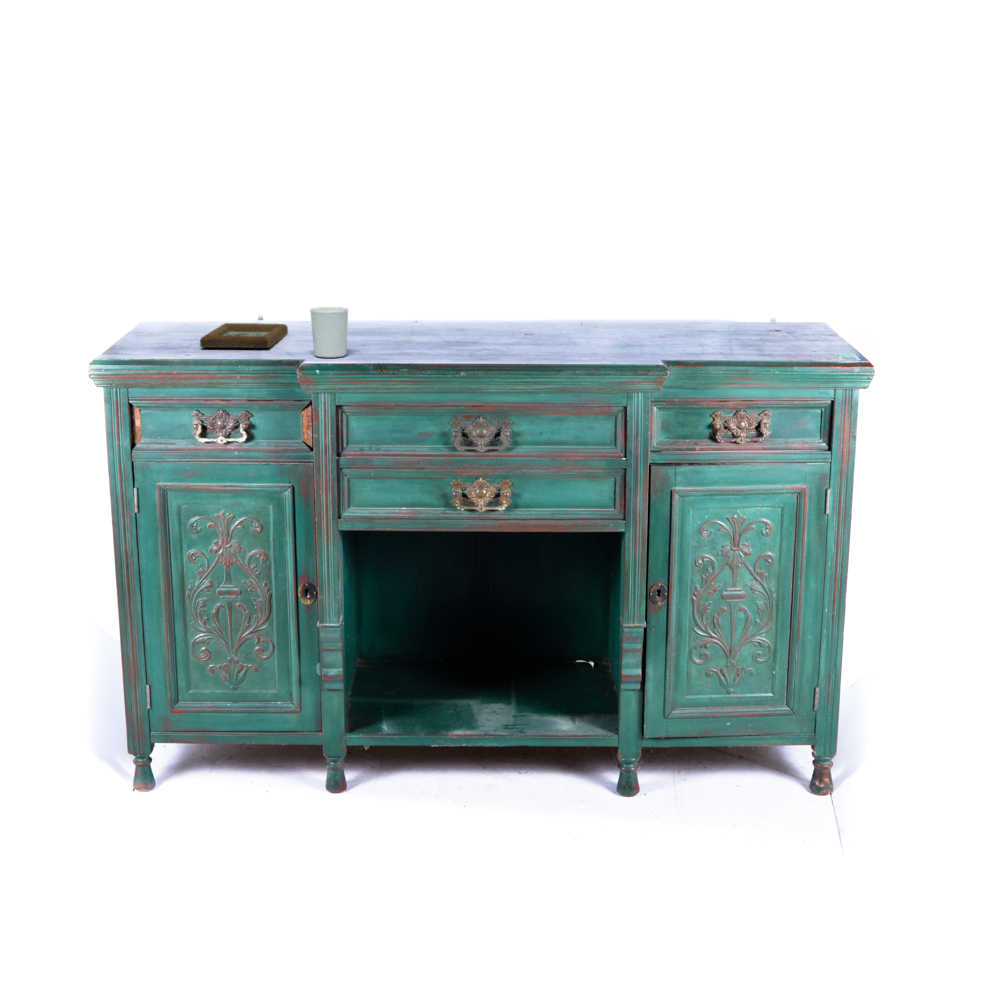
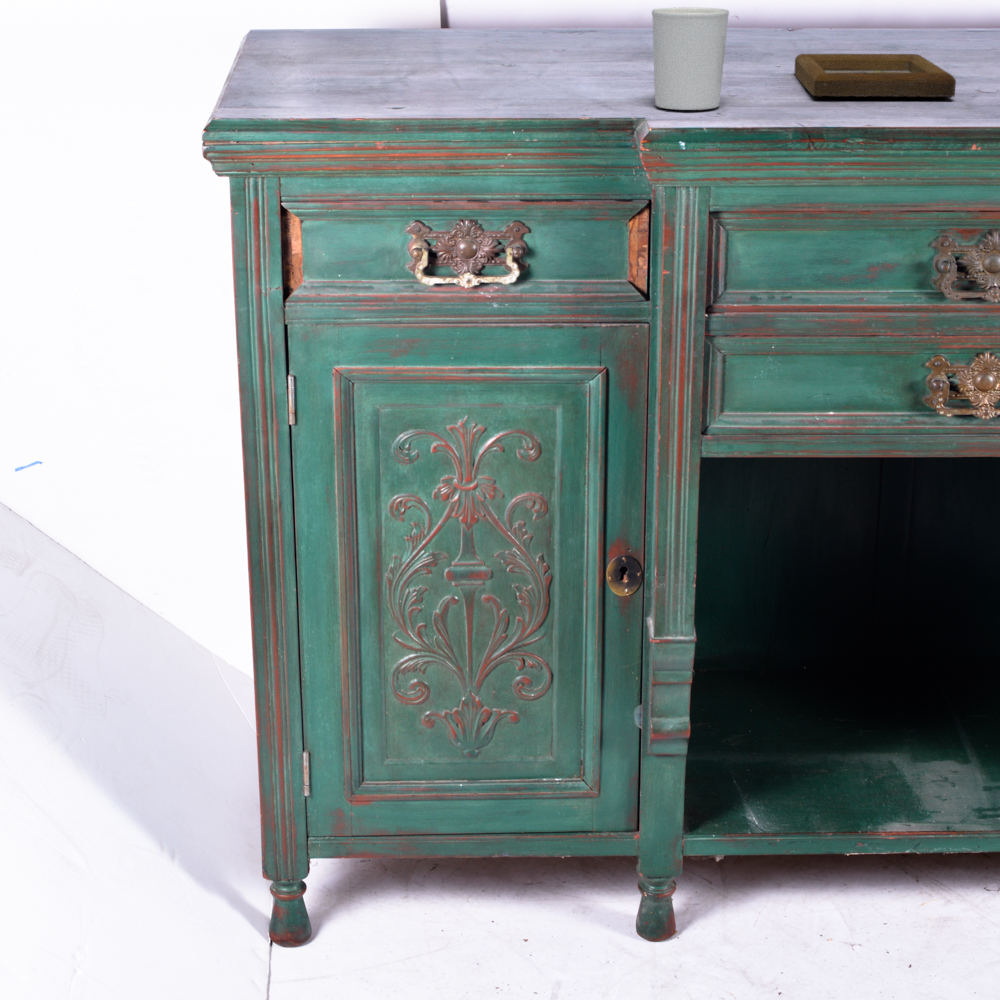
picture frame: present [200,323,288,348] -> present [794,54,956,97]

